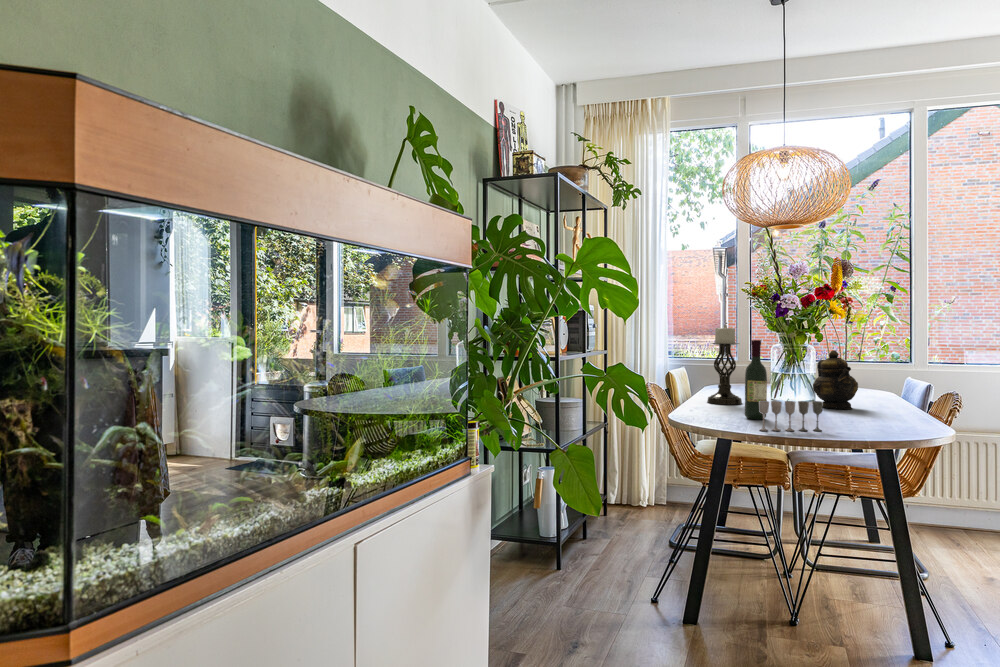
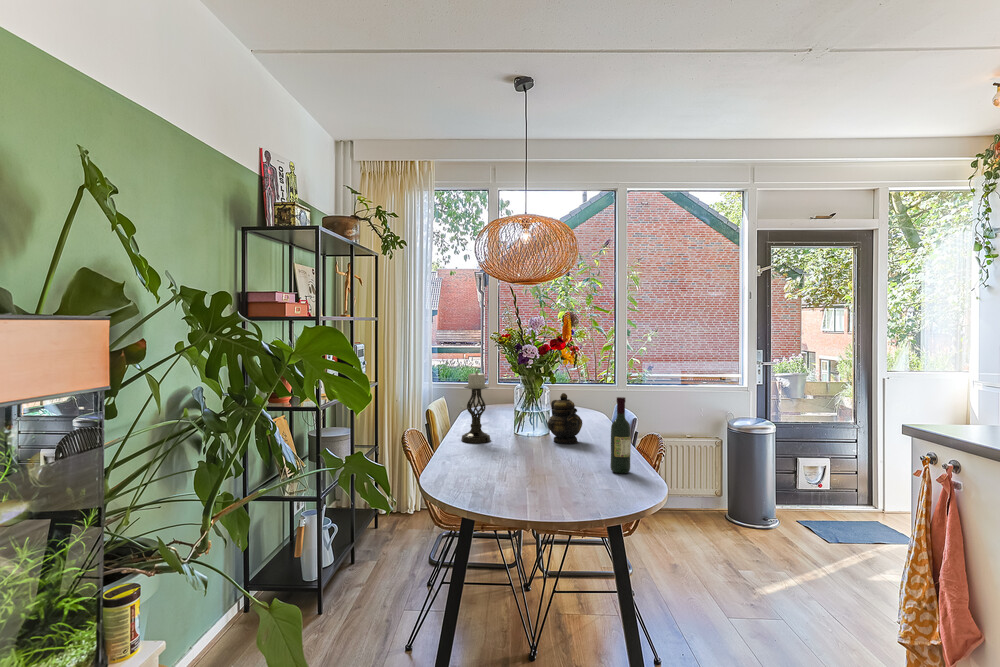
wine bottle: present [745,340,767,419] -> present [610,397,631,473]
wine glass: present [759,401,823,431] -> none [502,452,557,483]

